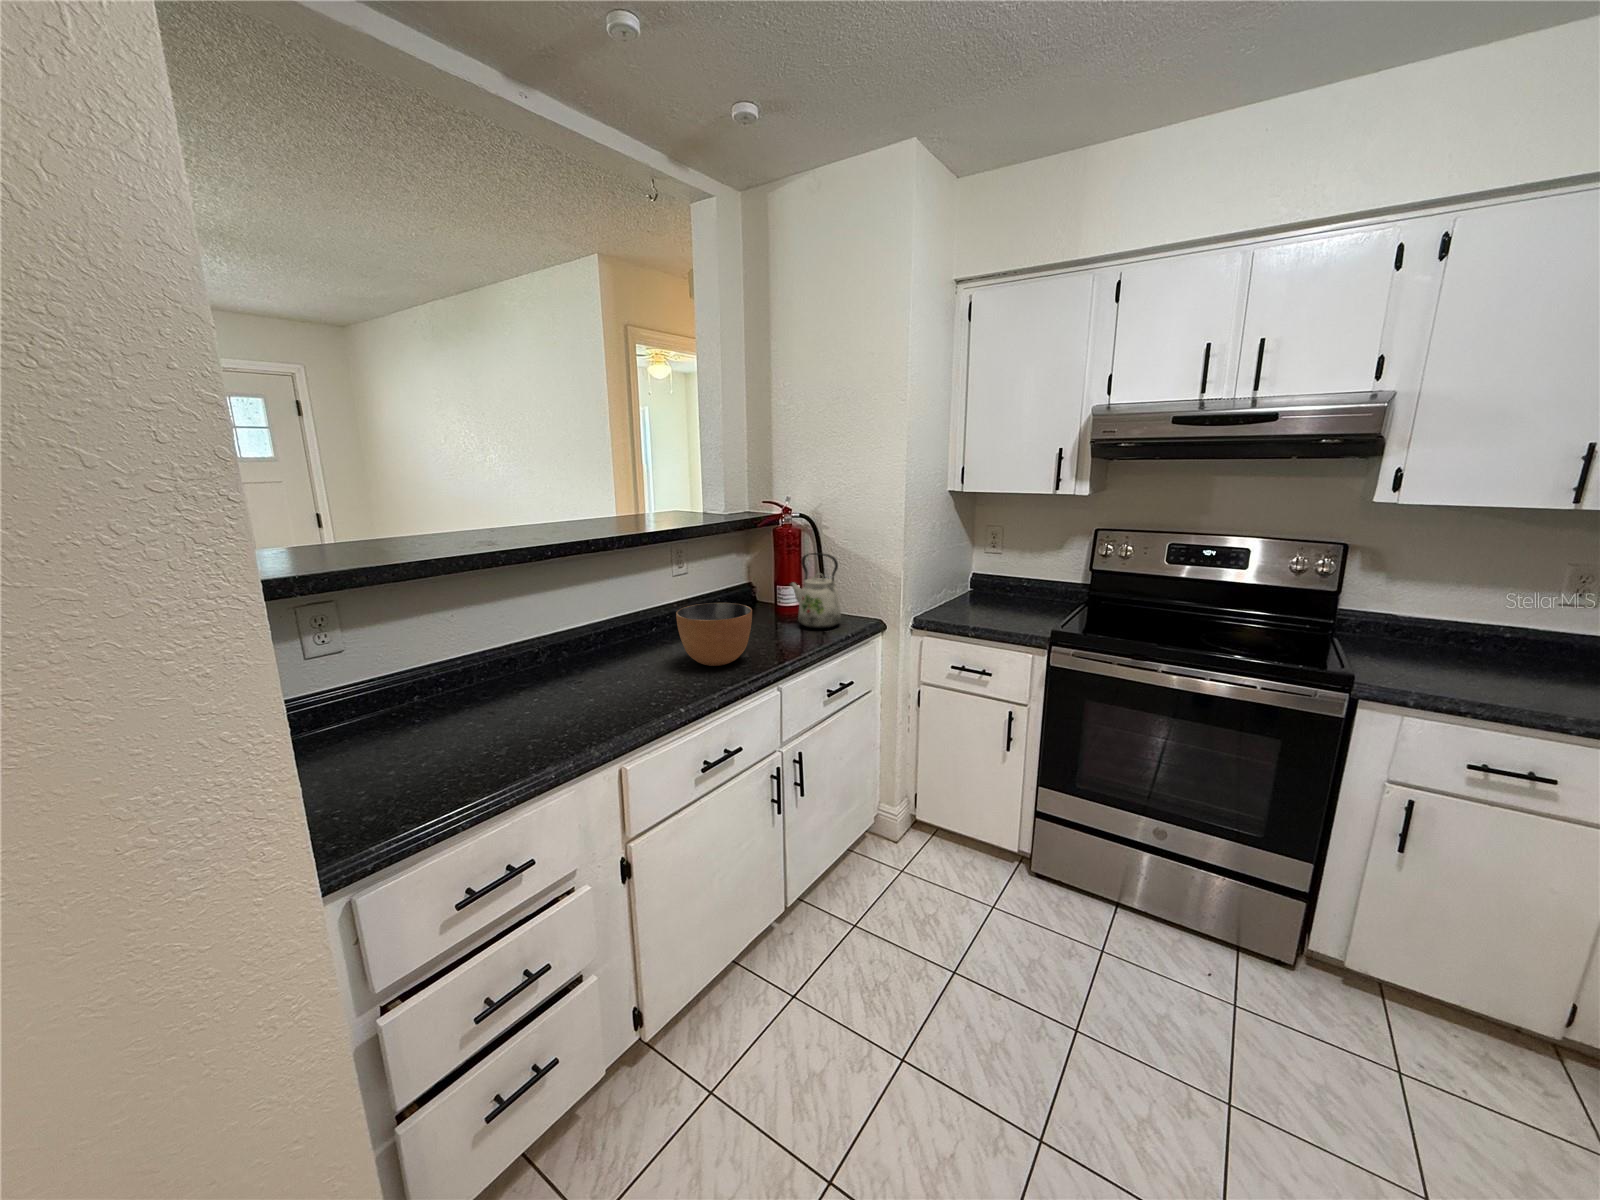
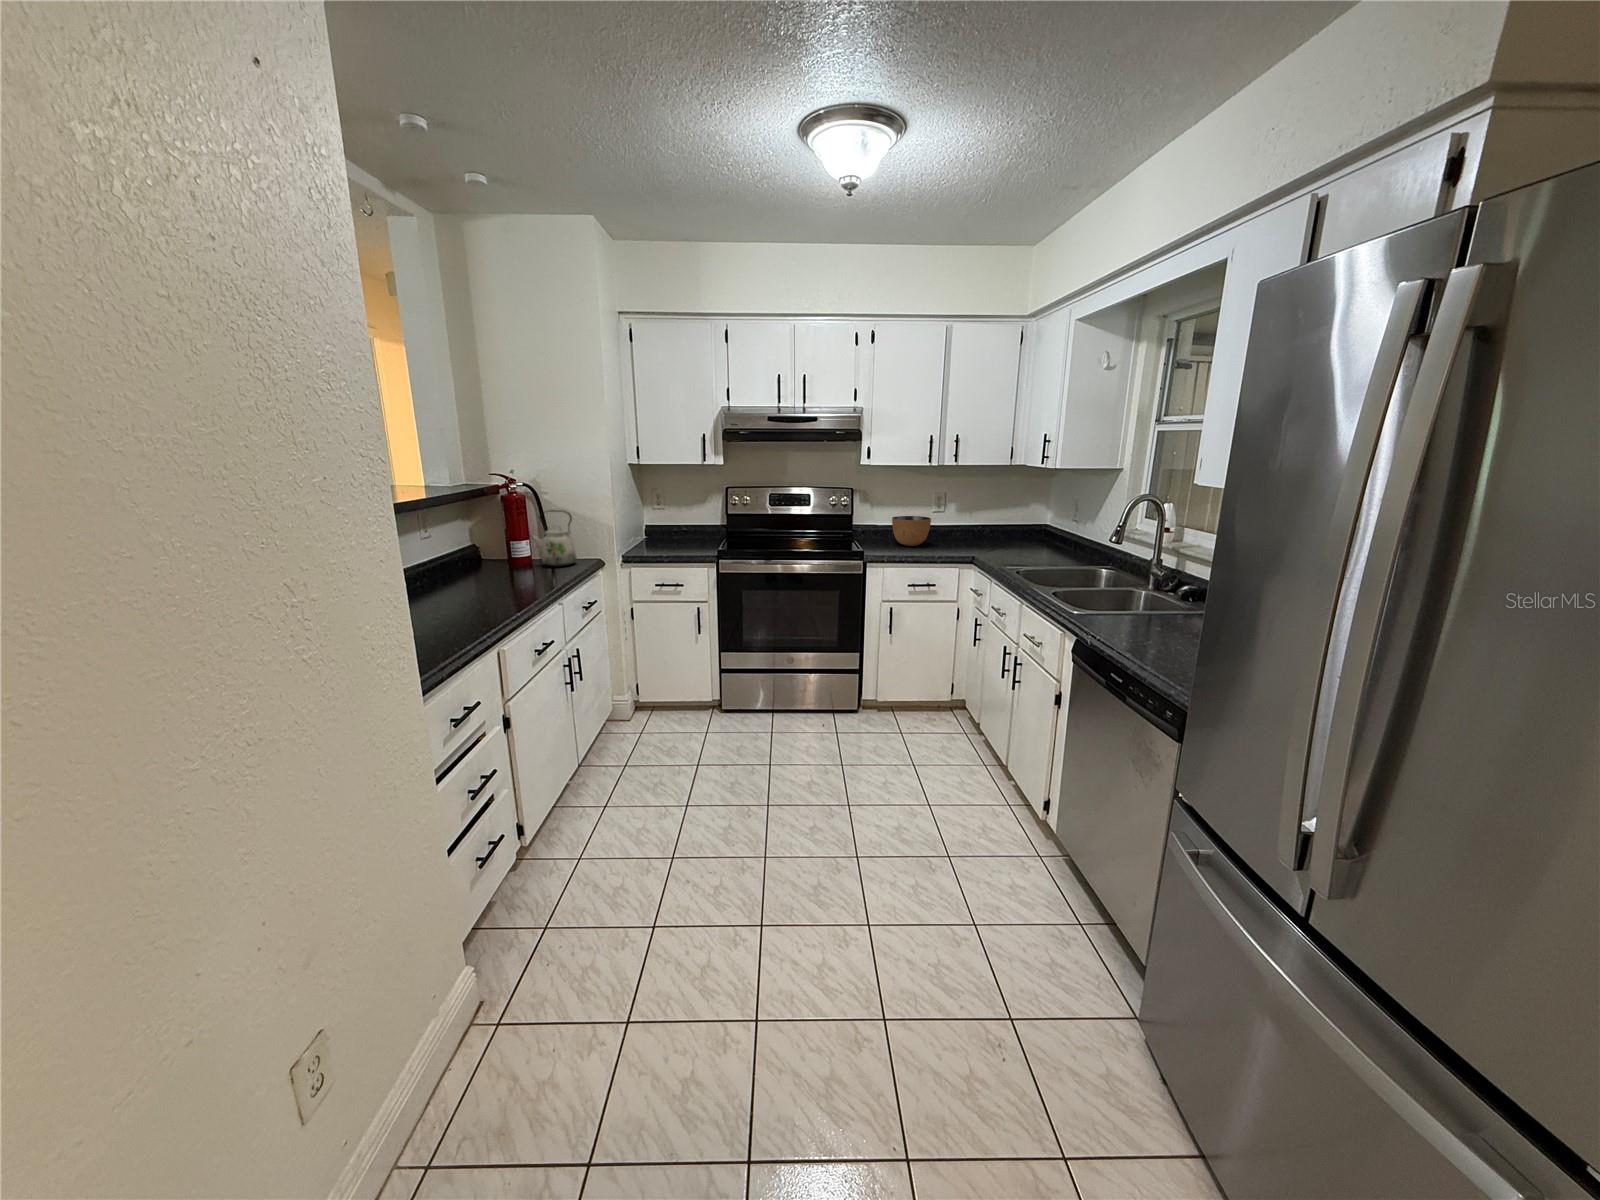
bowl: present [676,603,752,666] -> present [892,516,931,546]

